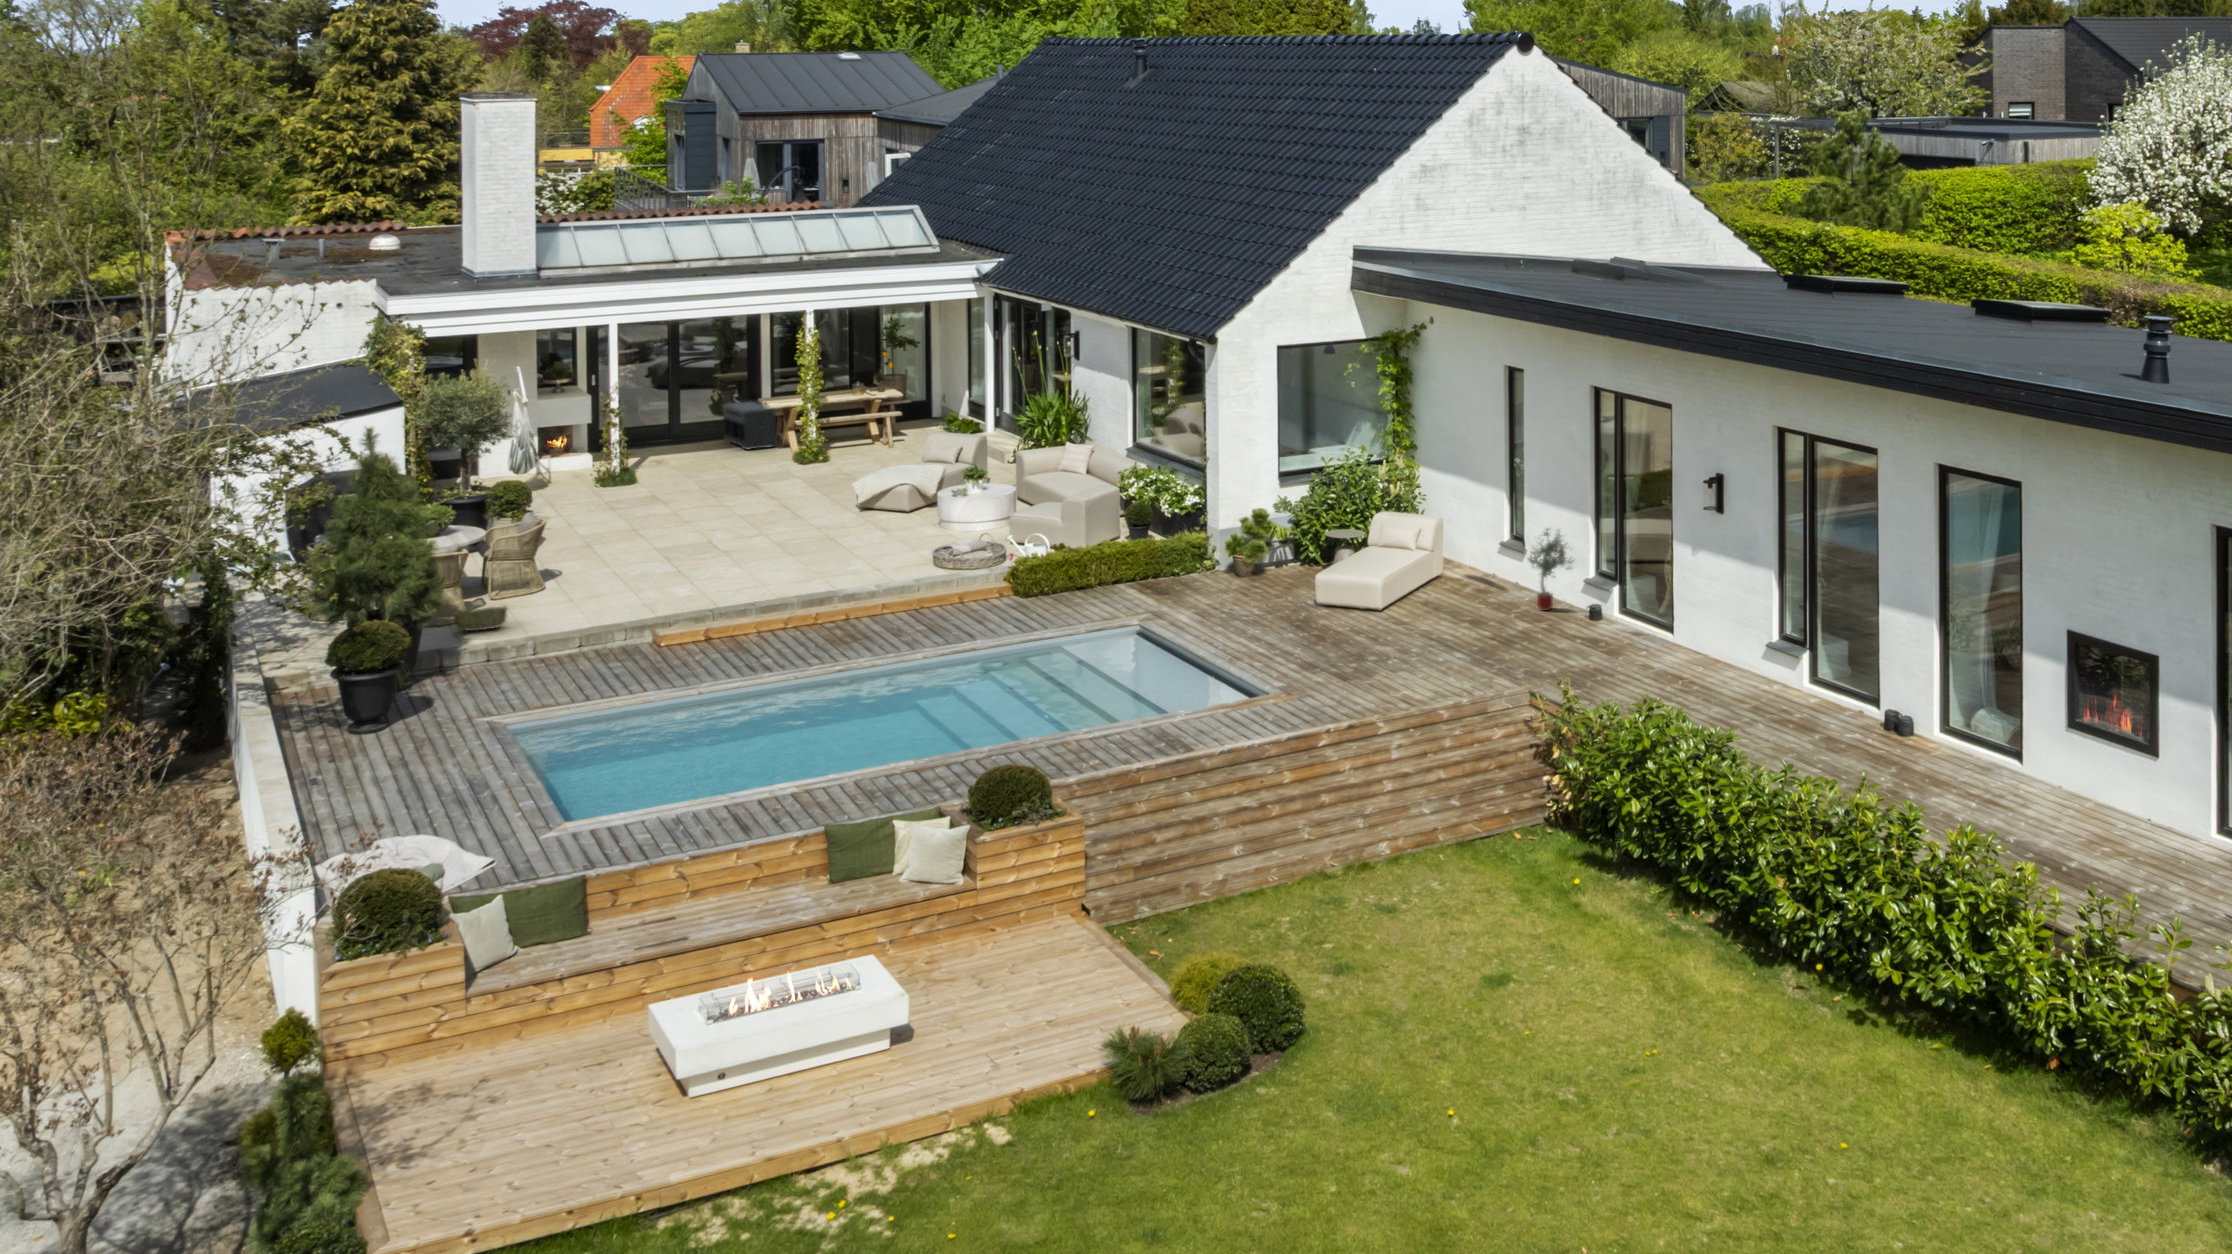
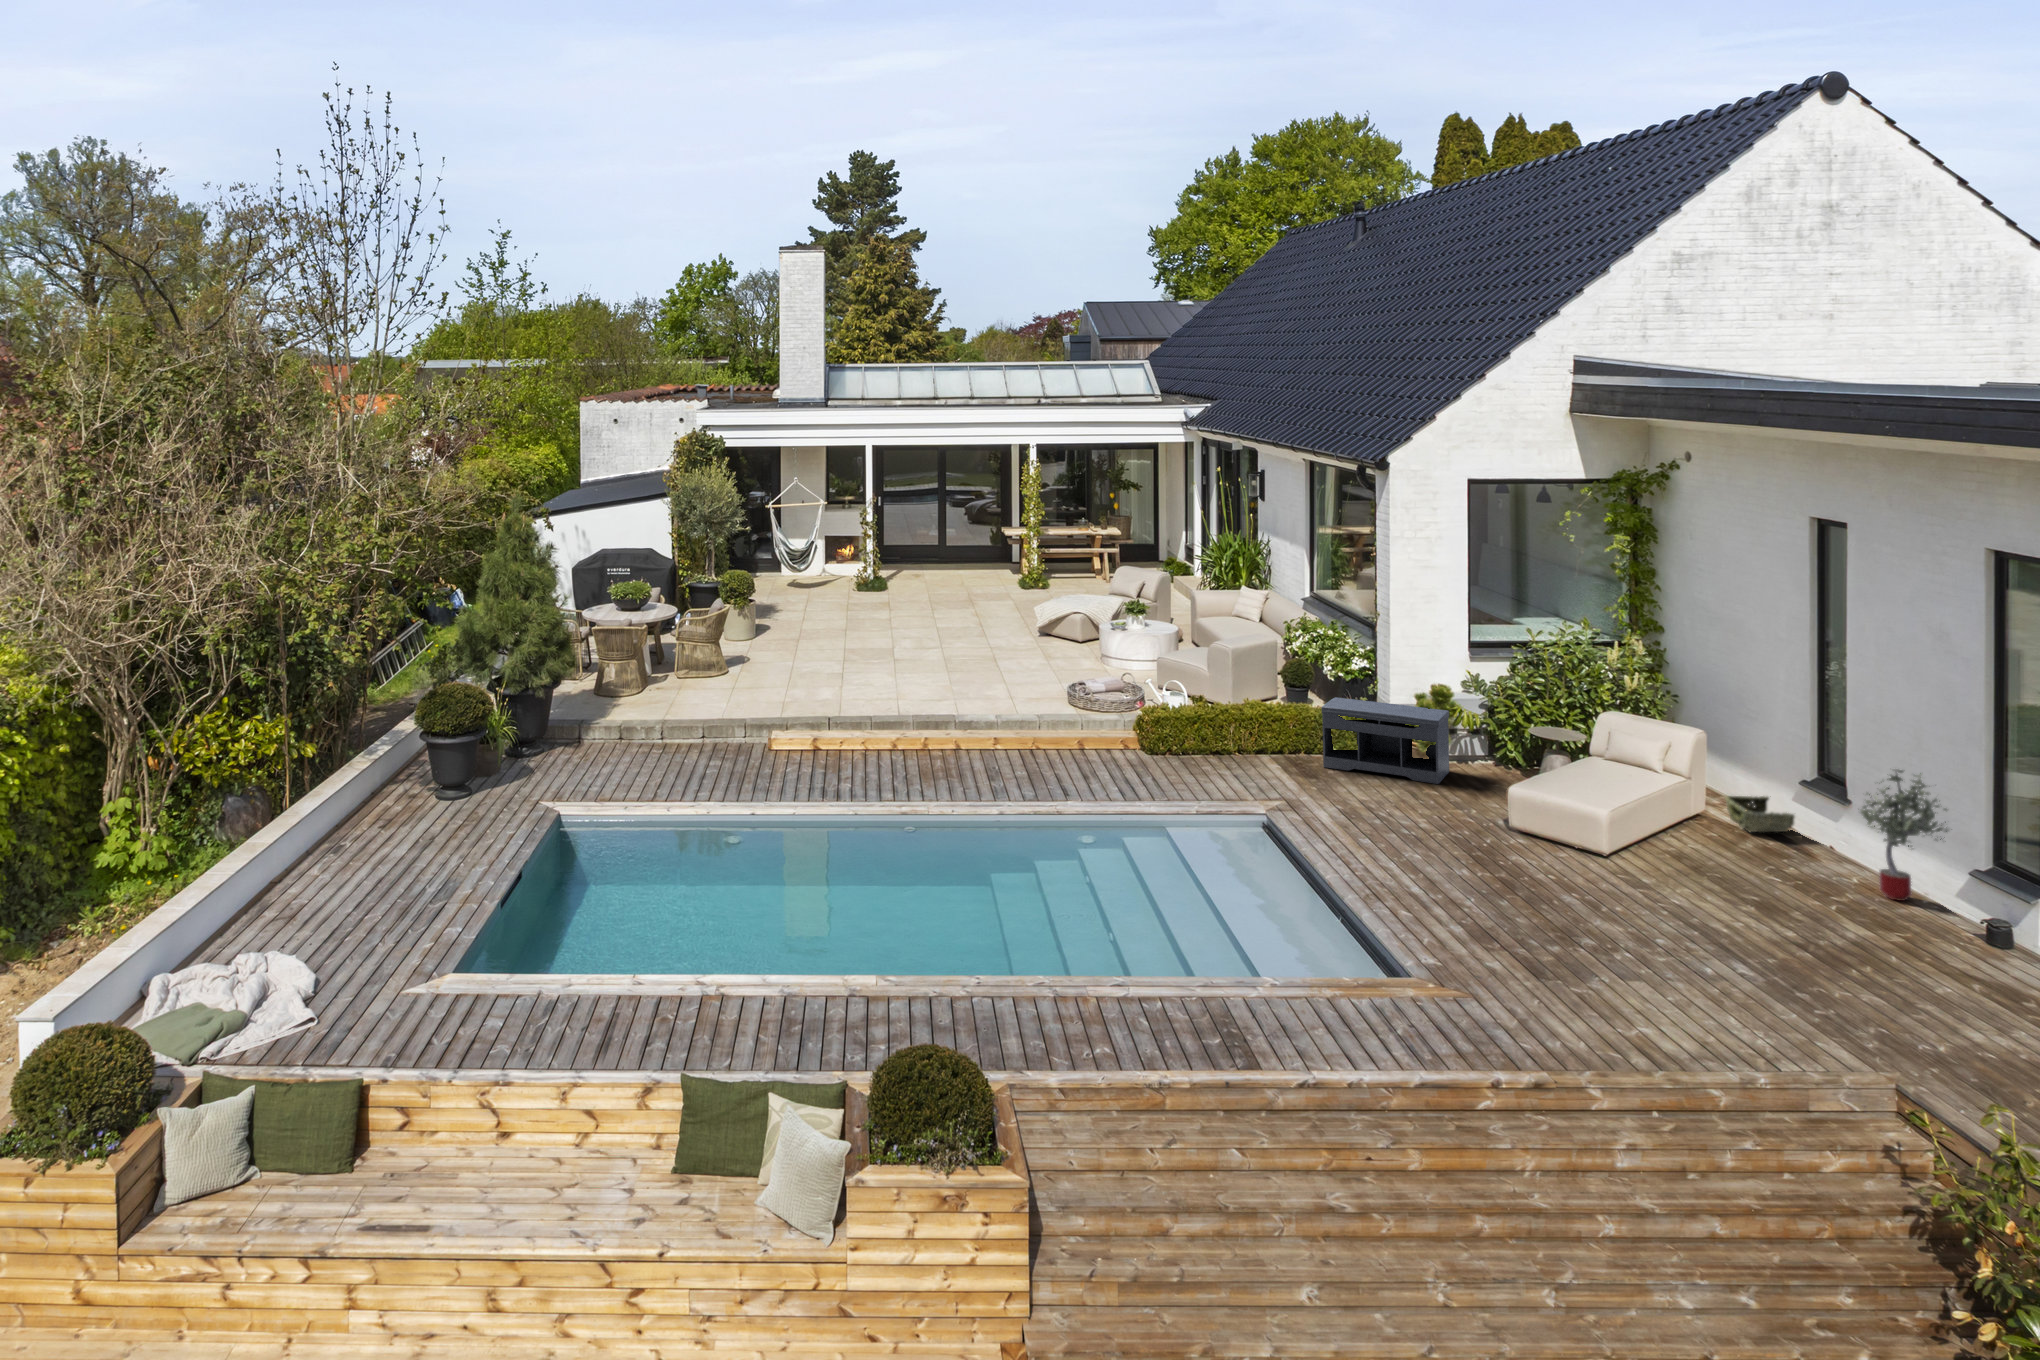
bench: present [722,401,777,450] -> present [1322,697,1449,784]
woven basket: present [453,606,507,631] -> present [1725,796,1795,832]

